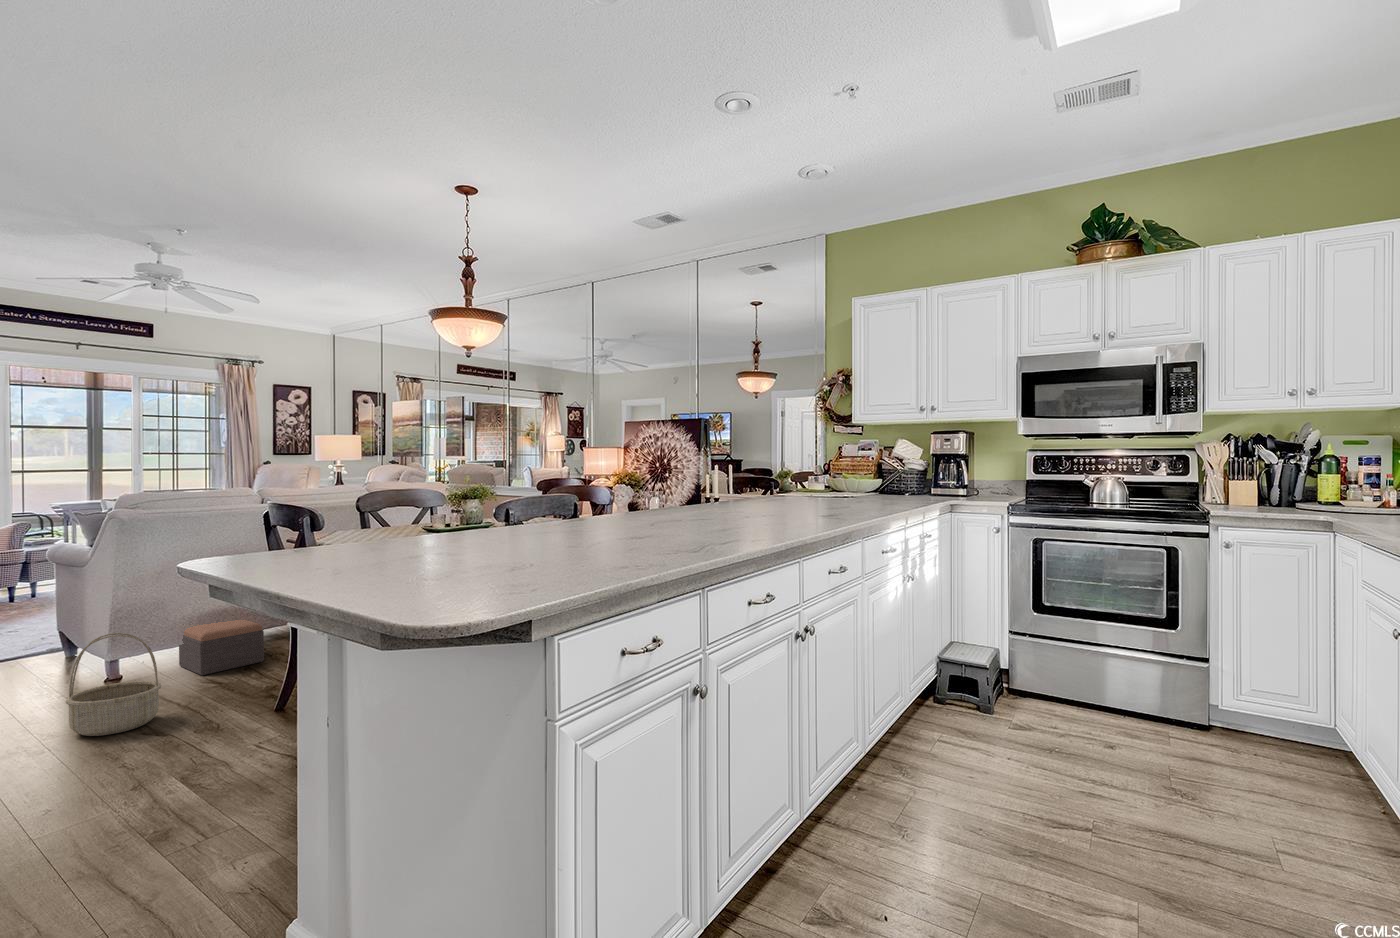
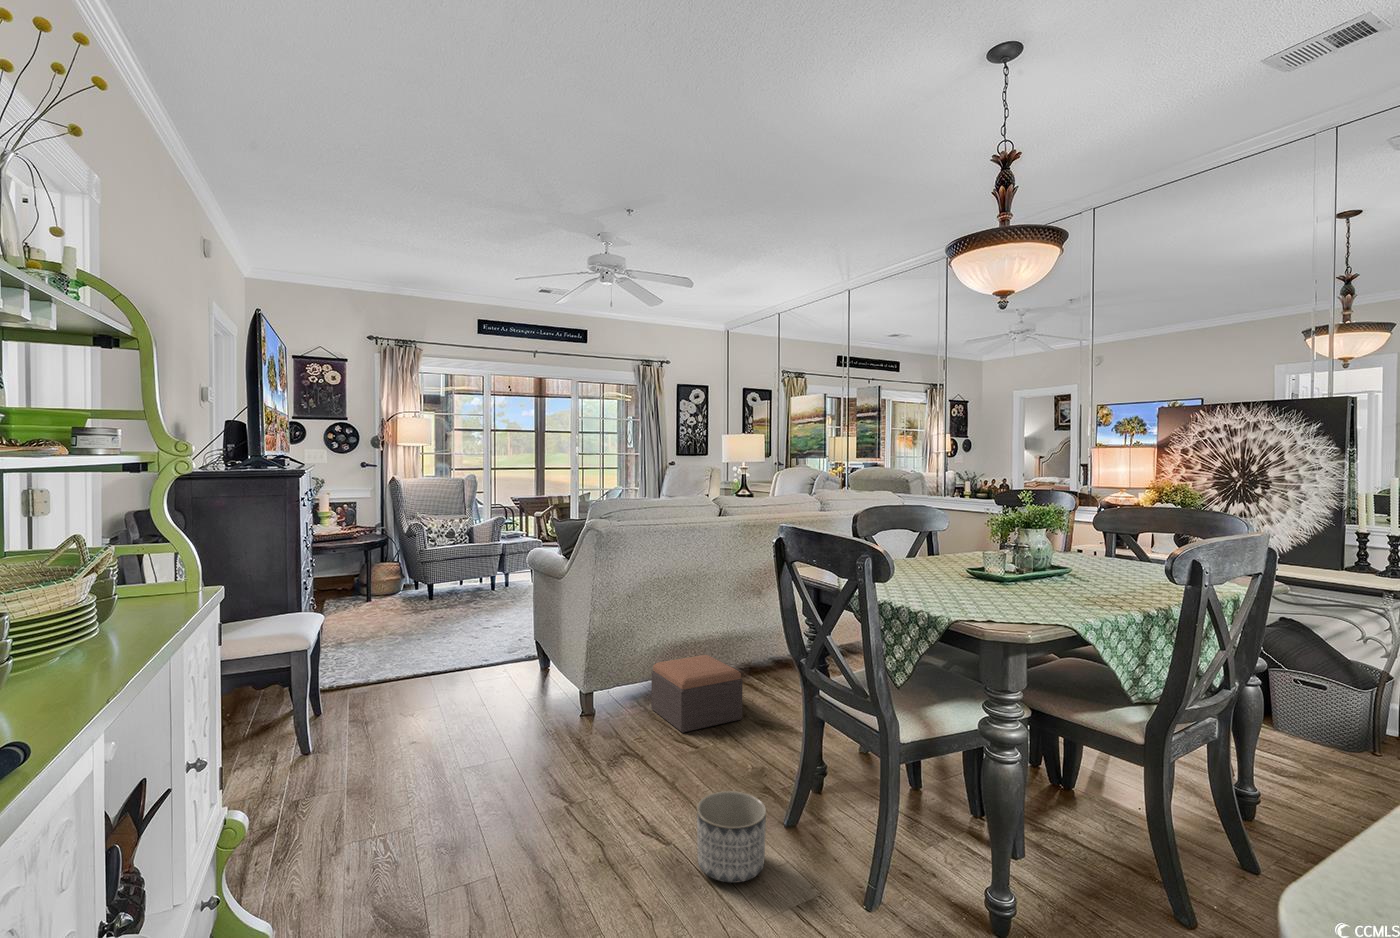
basket: present [66,633,161,736] -> none [570,692,668,836]
planter: none [172,686,229,738] -> present [697,791,766,883]

